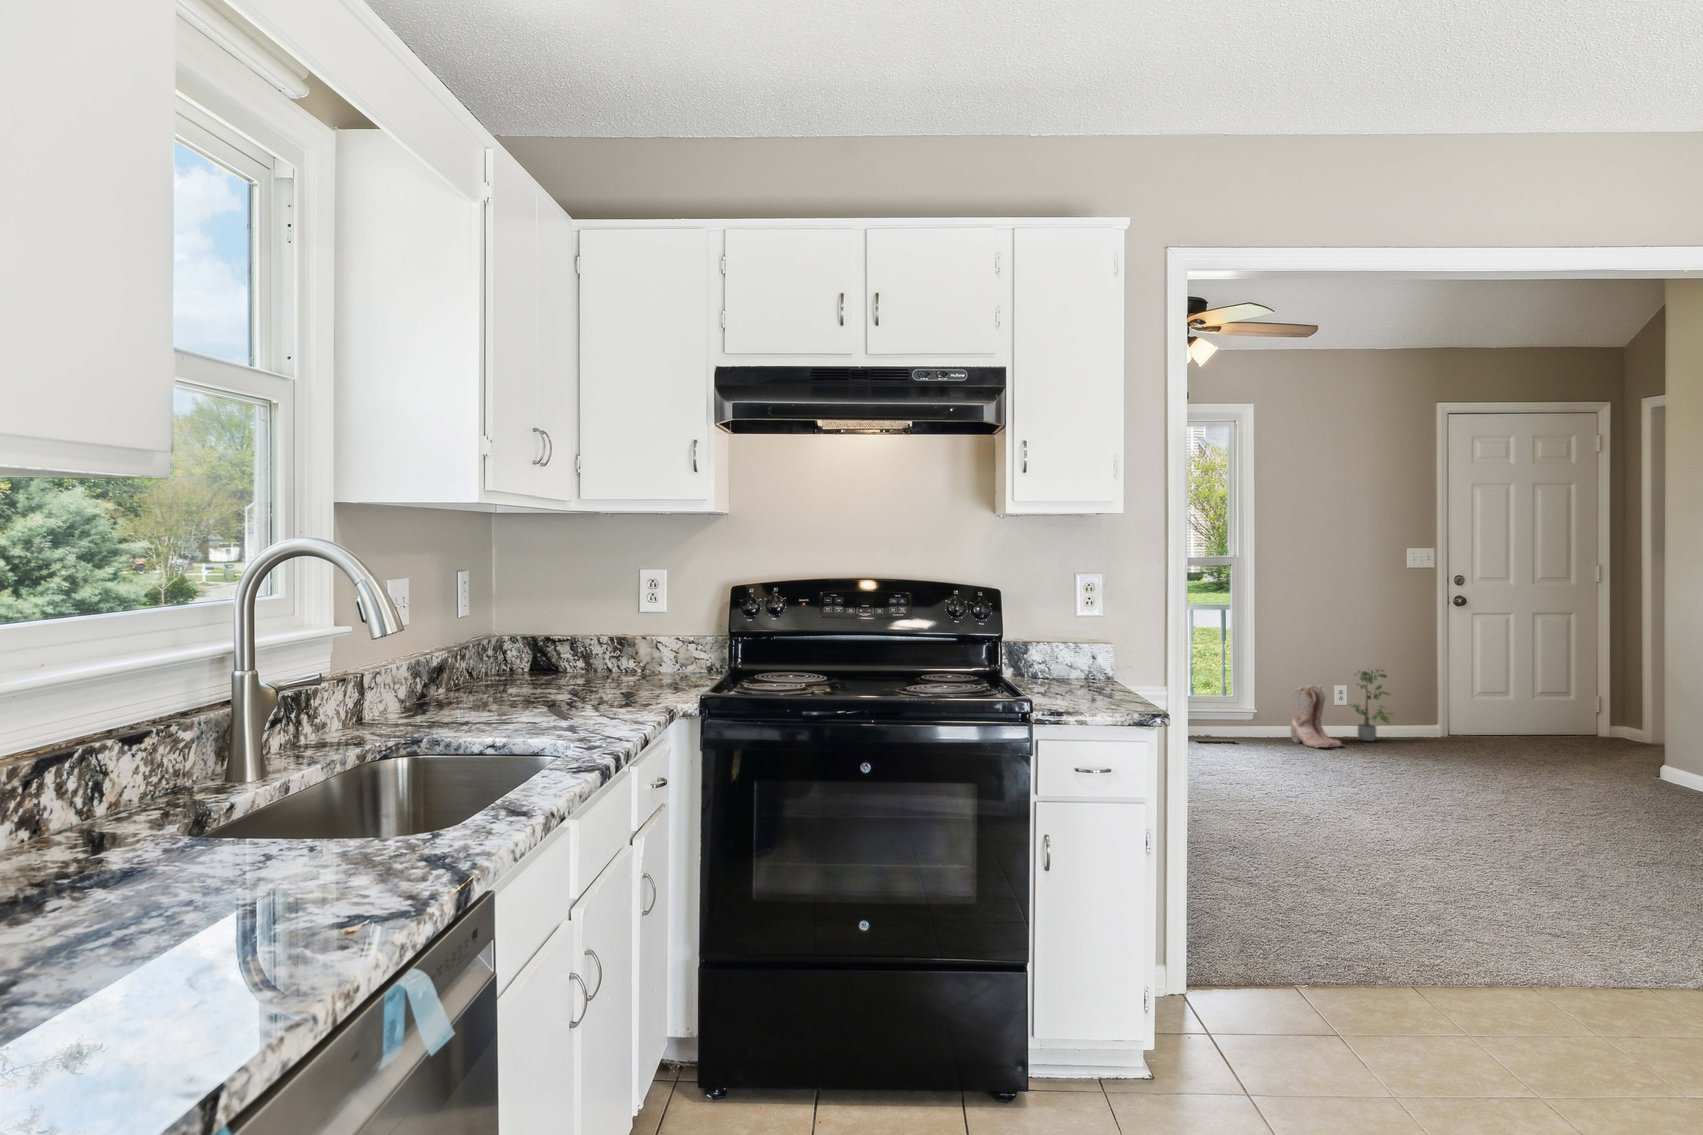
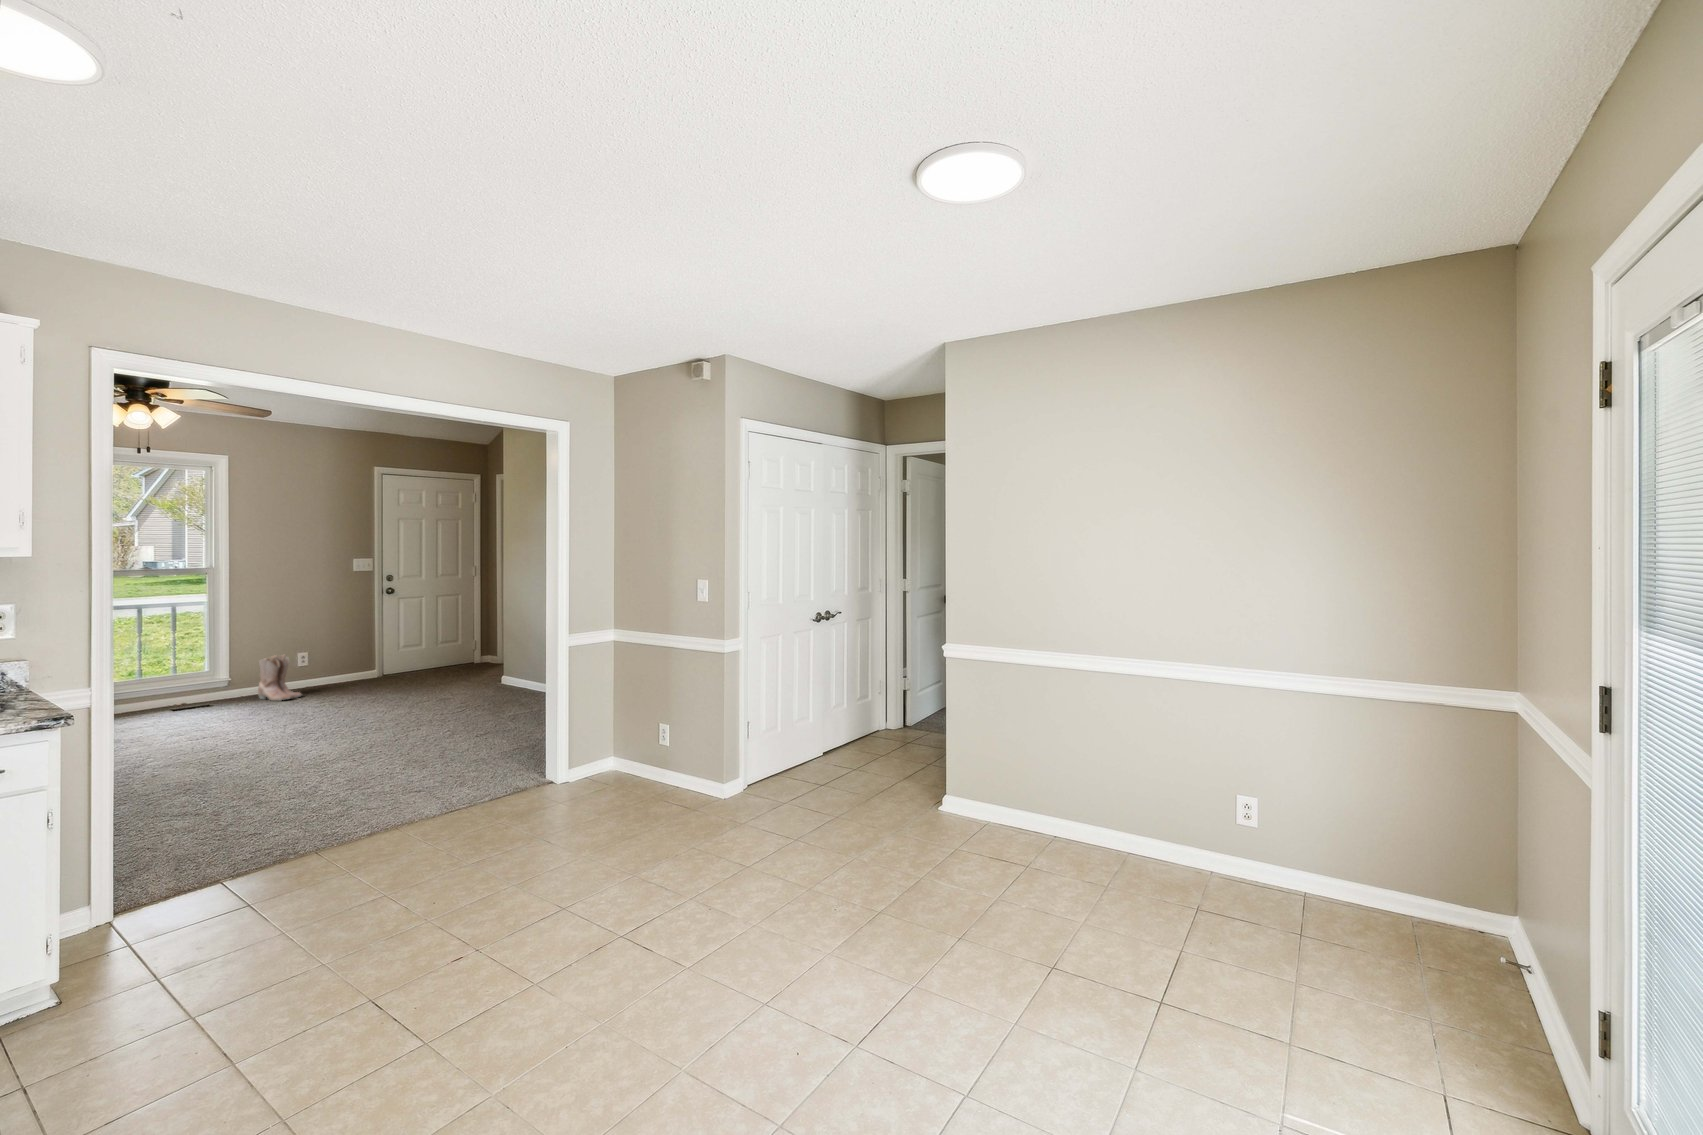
potted plant: present [1351,669,1392,741] -> none [309,637,347,689]

